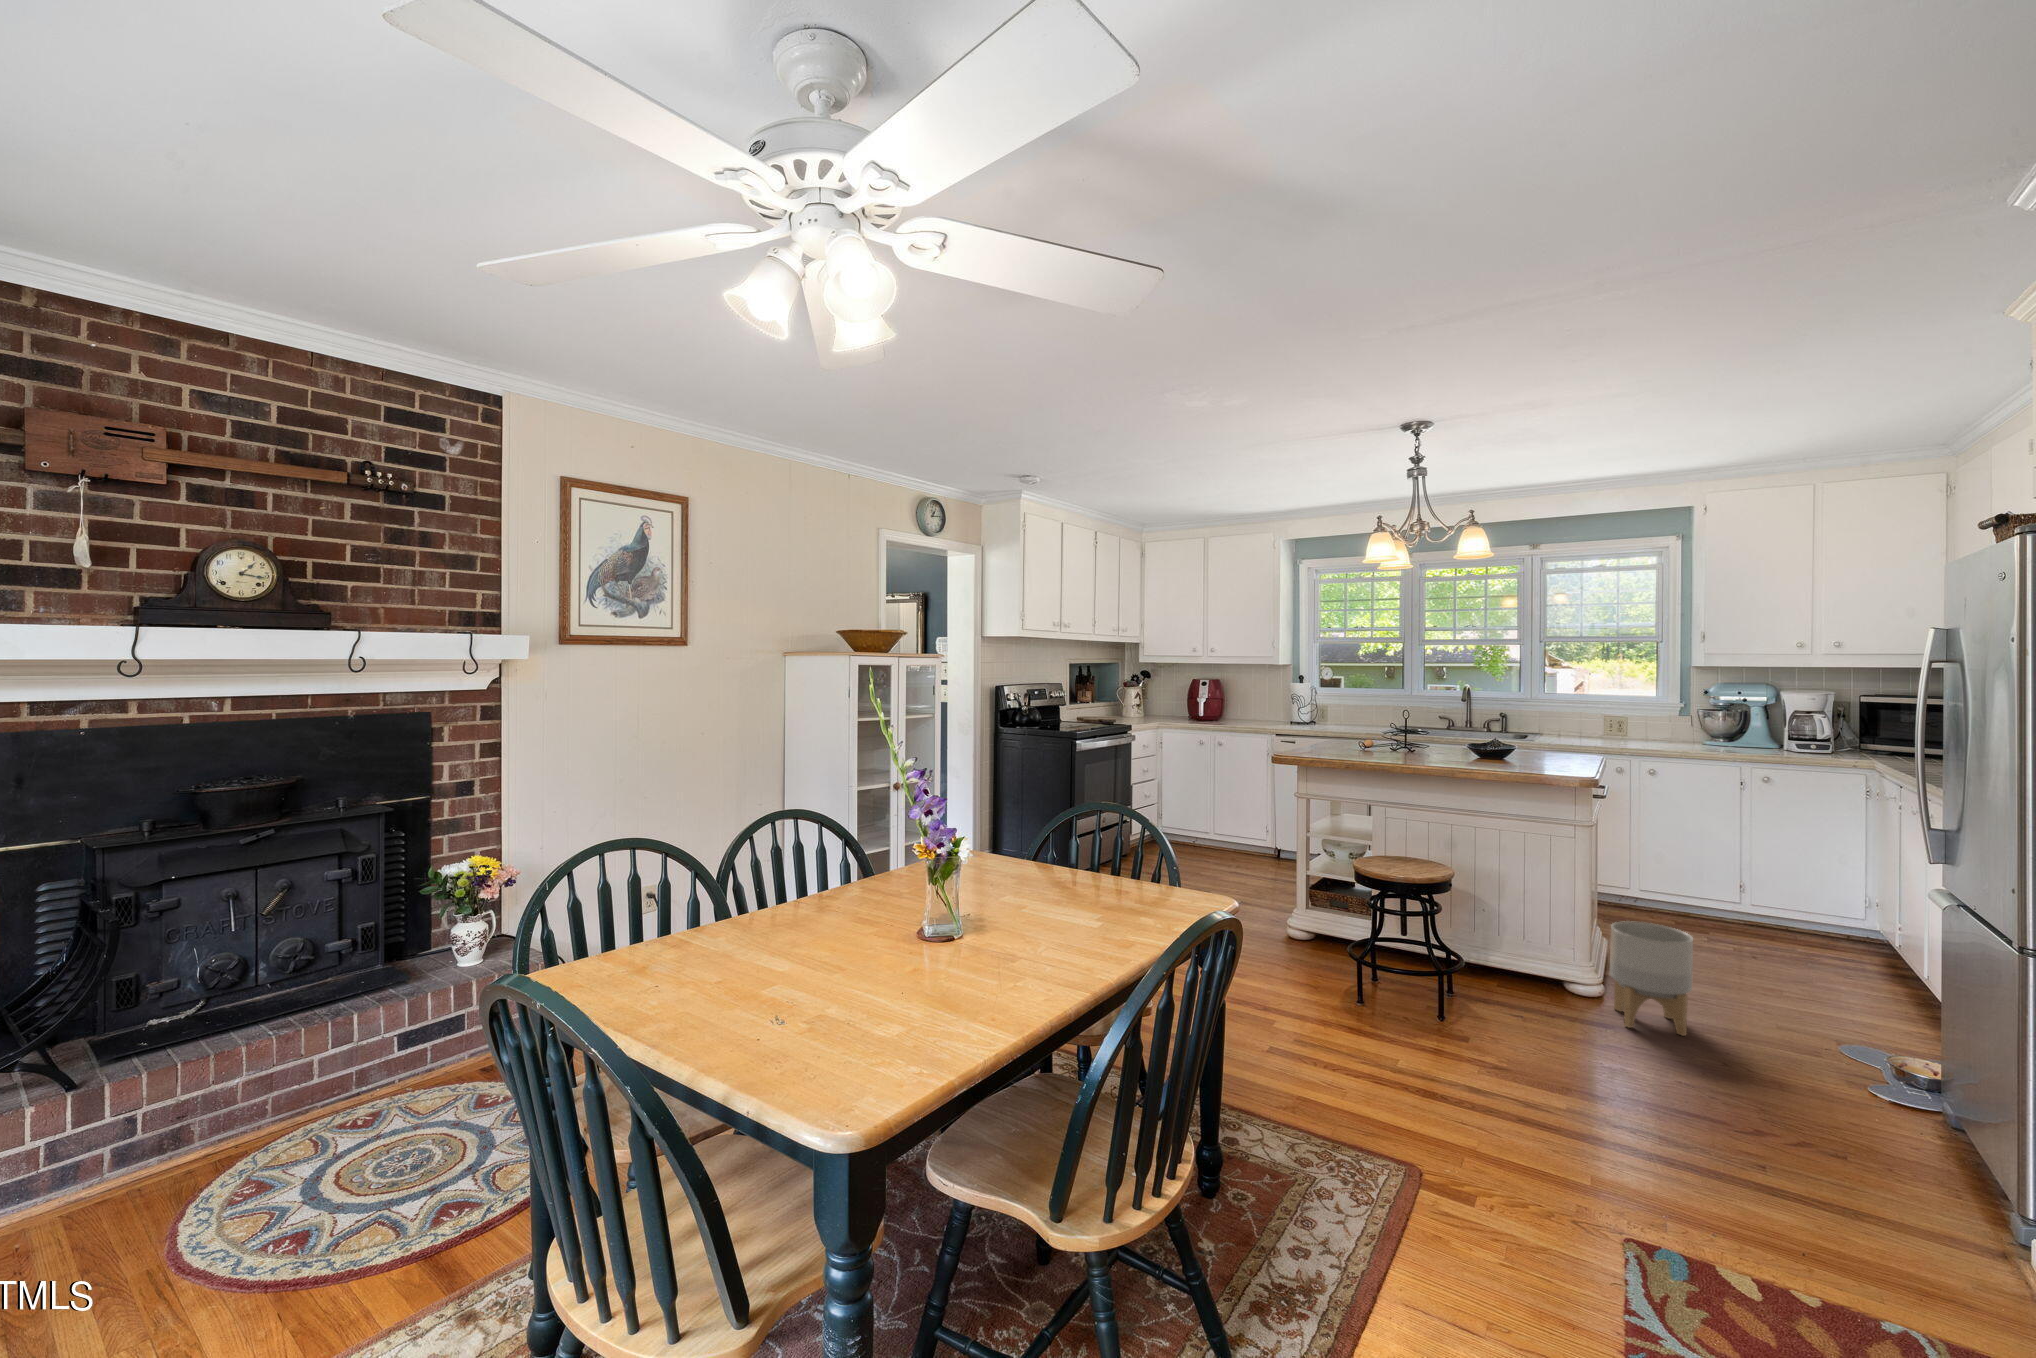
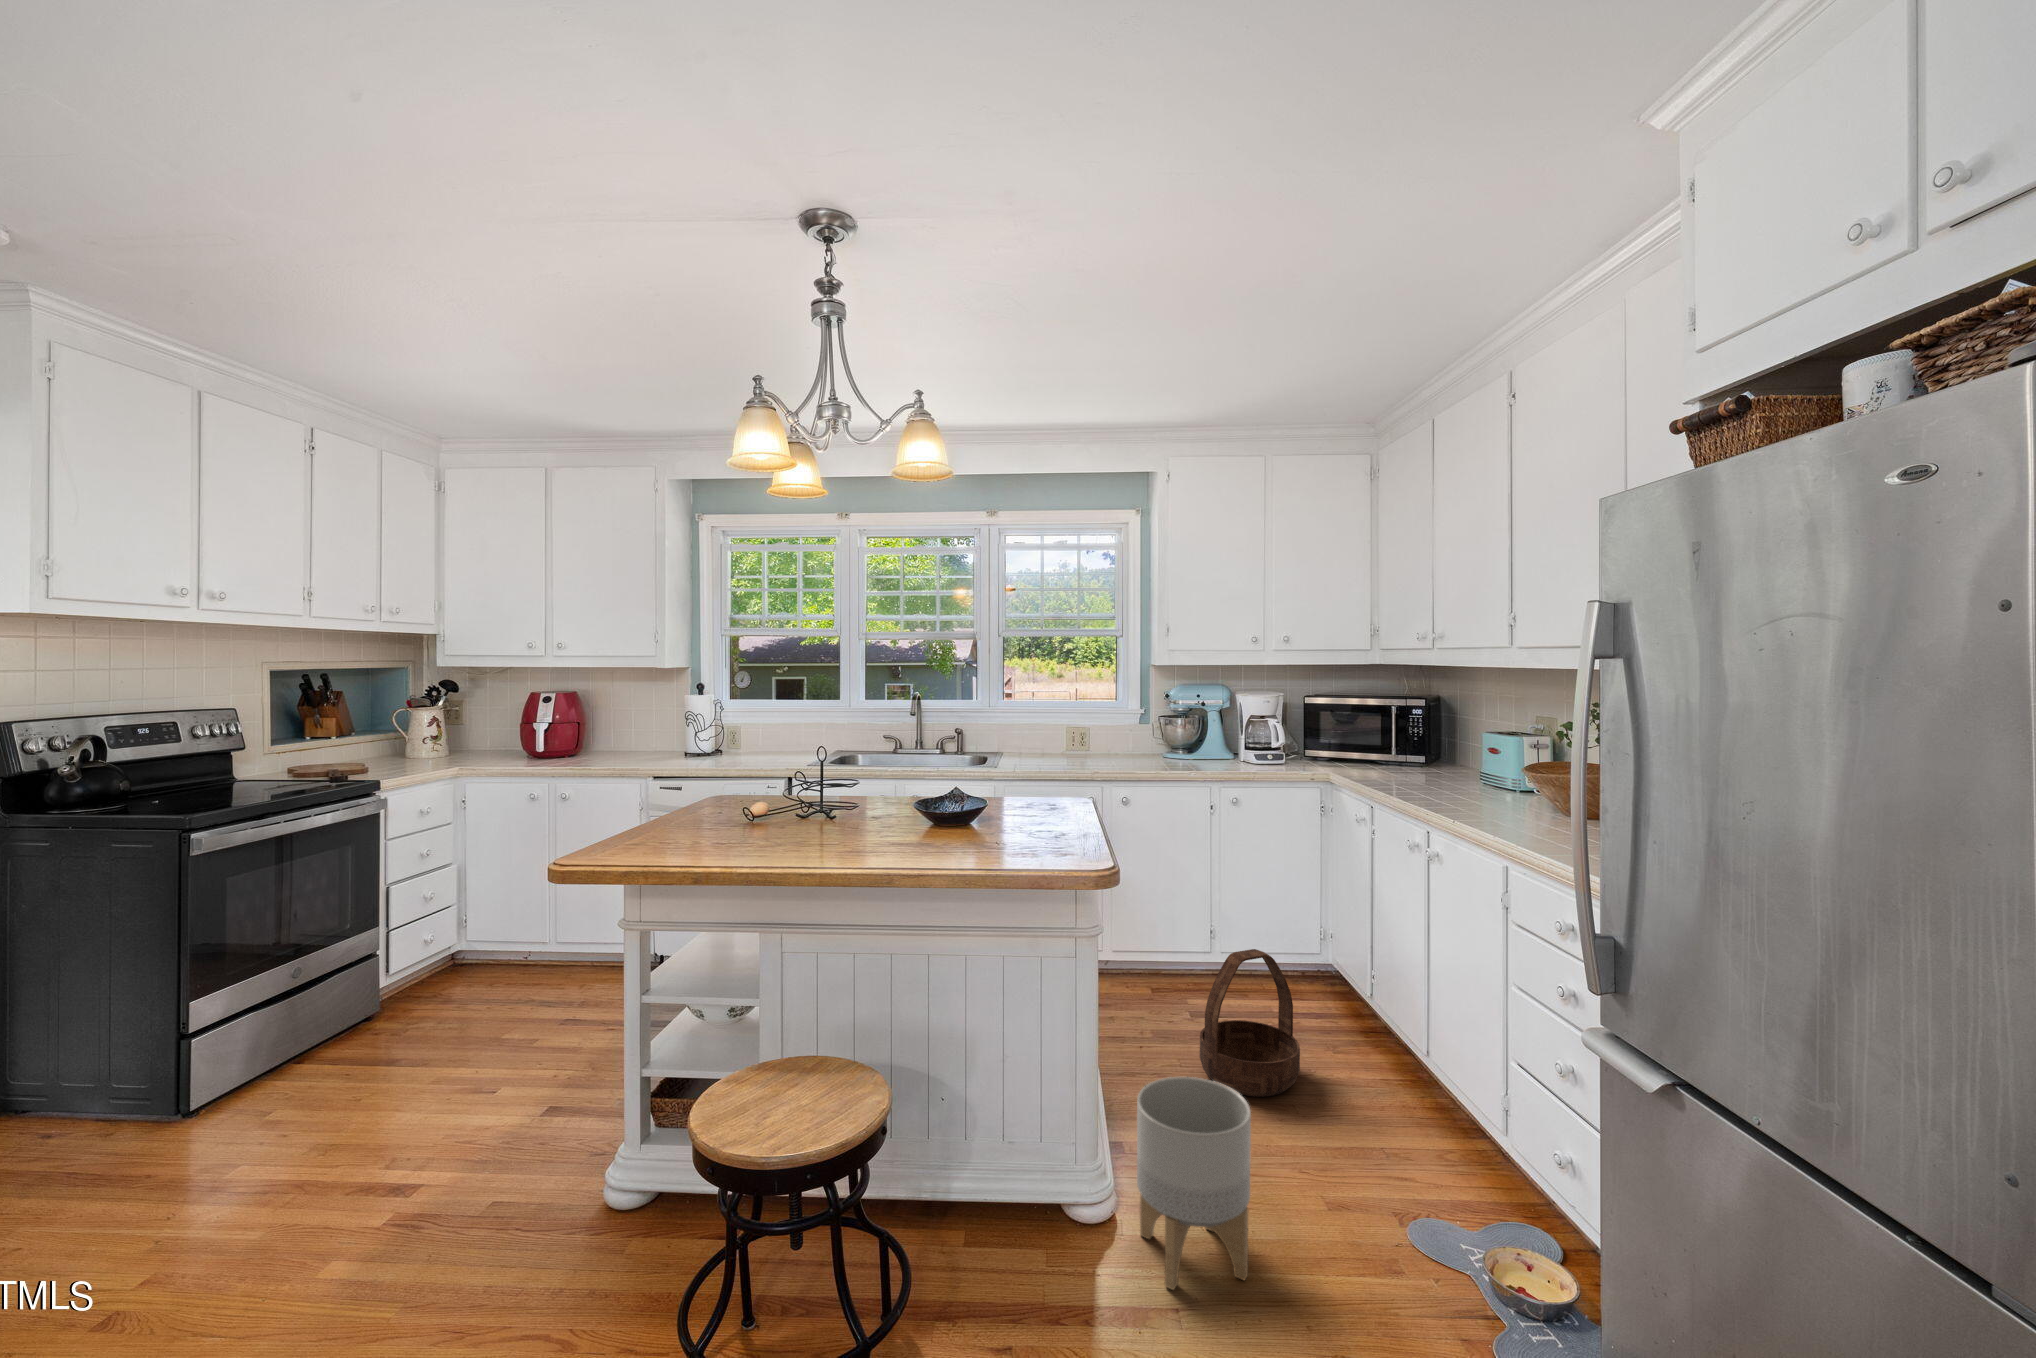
basket: none [1696,881,1789,985] -> present [1200,949,1300,1097]

